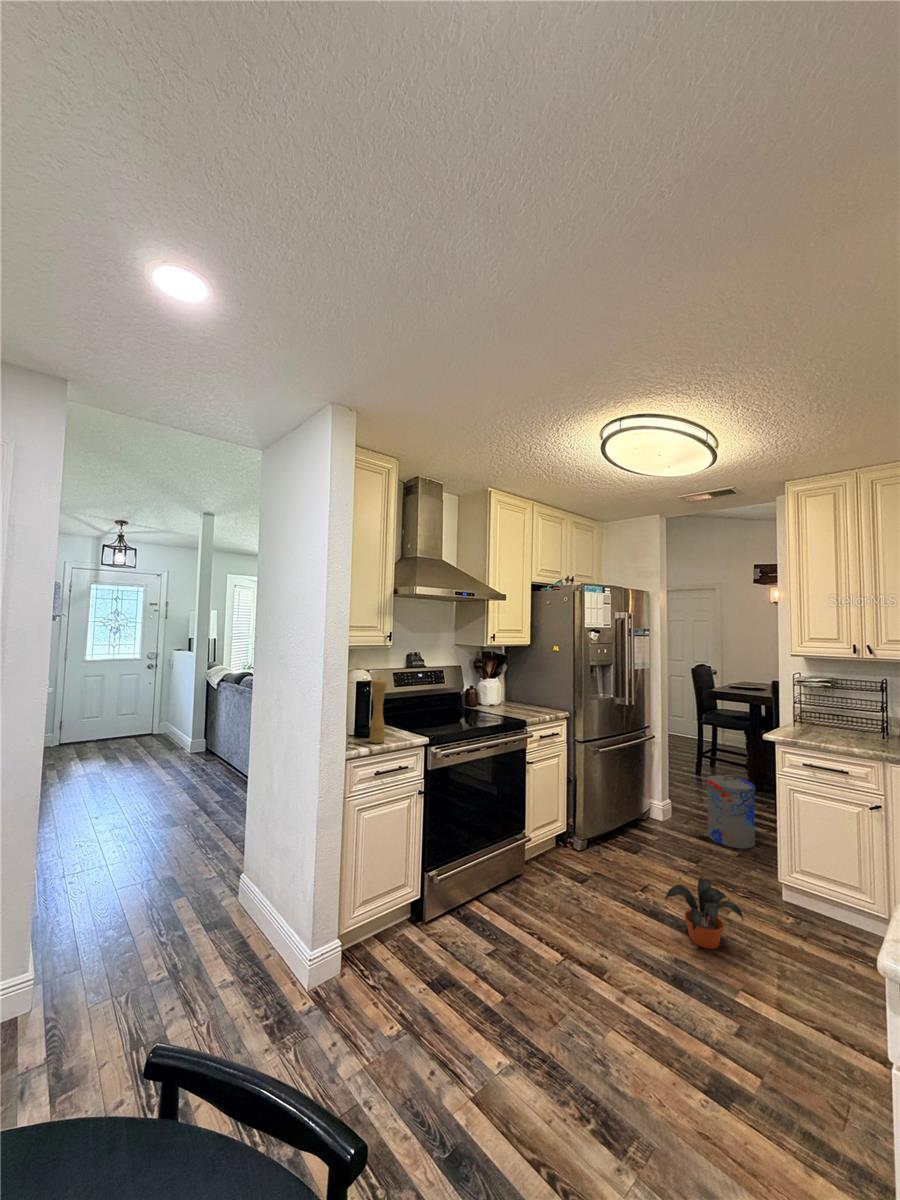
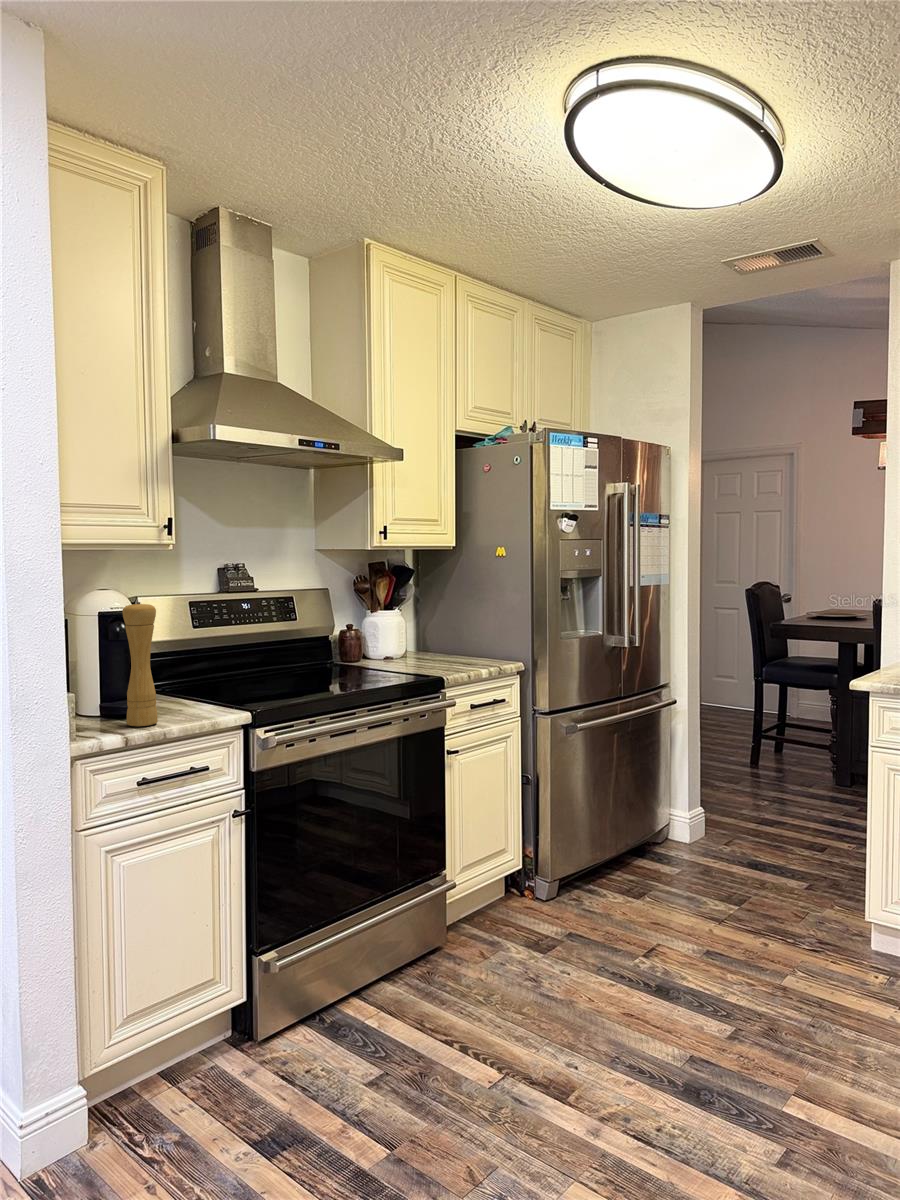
trash can: present [706,775,755,849] -> none [760,758,838,876]
potted plant: present [665,877,743,949] -> none [678,922,803,1036]

